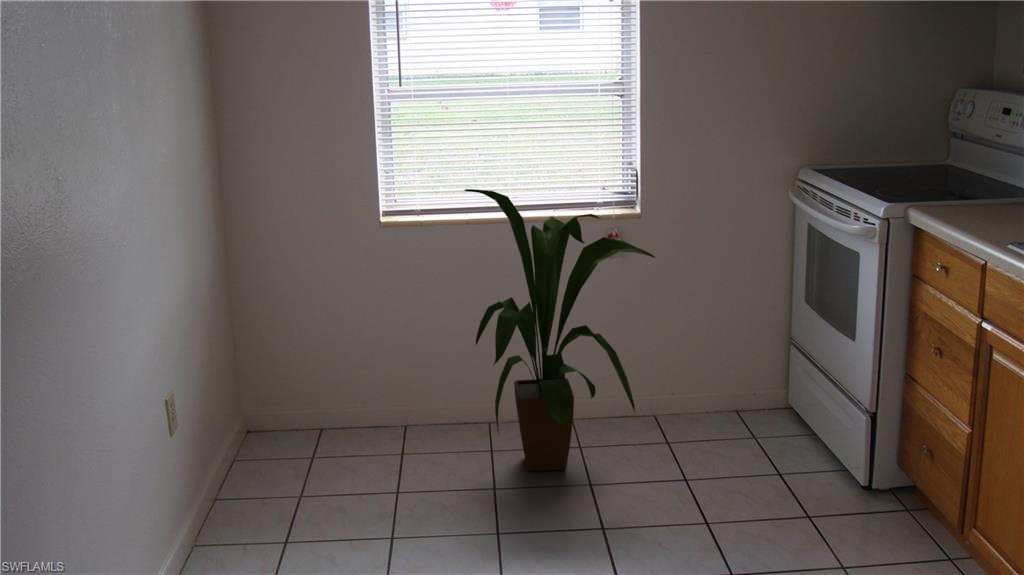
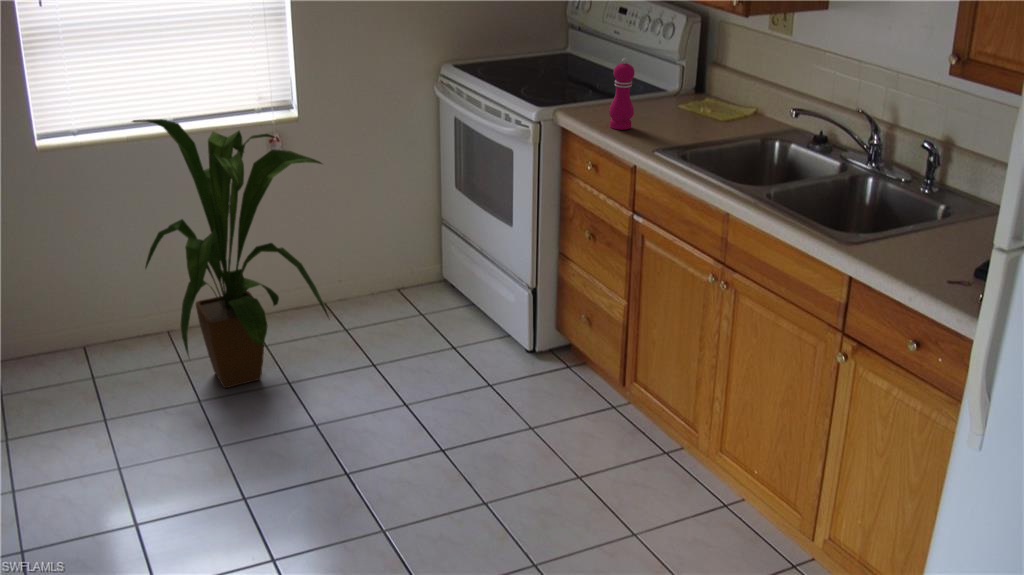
pepper mill: none [965,142,999,225] -> present [609,58,635,130]

